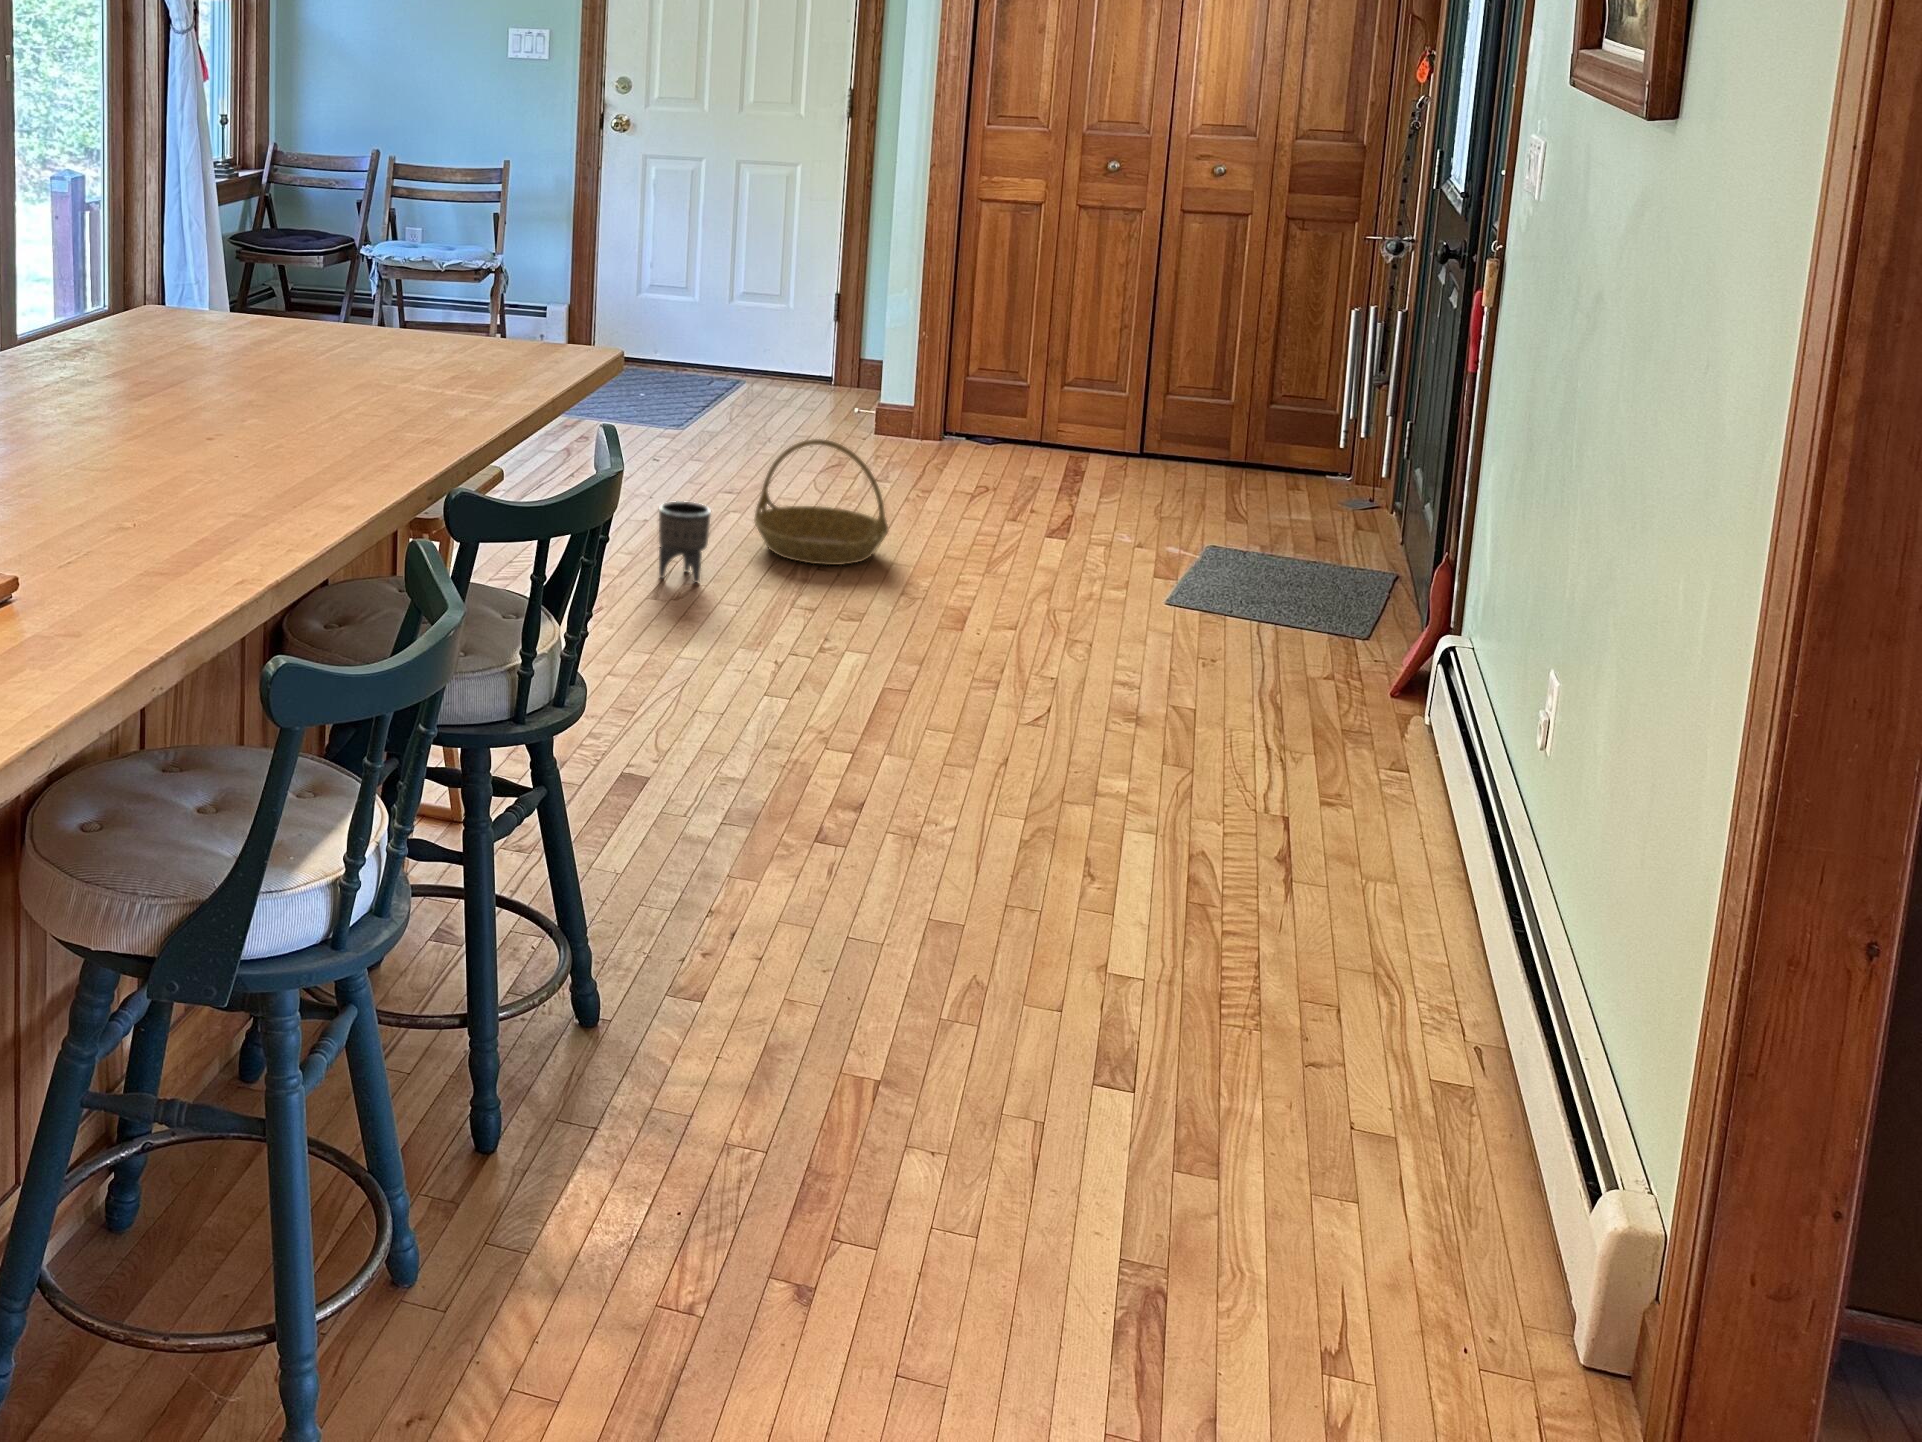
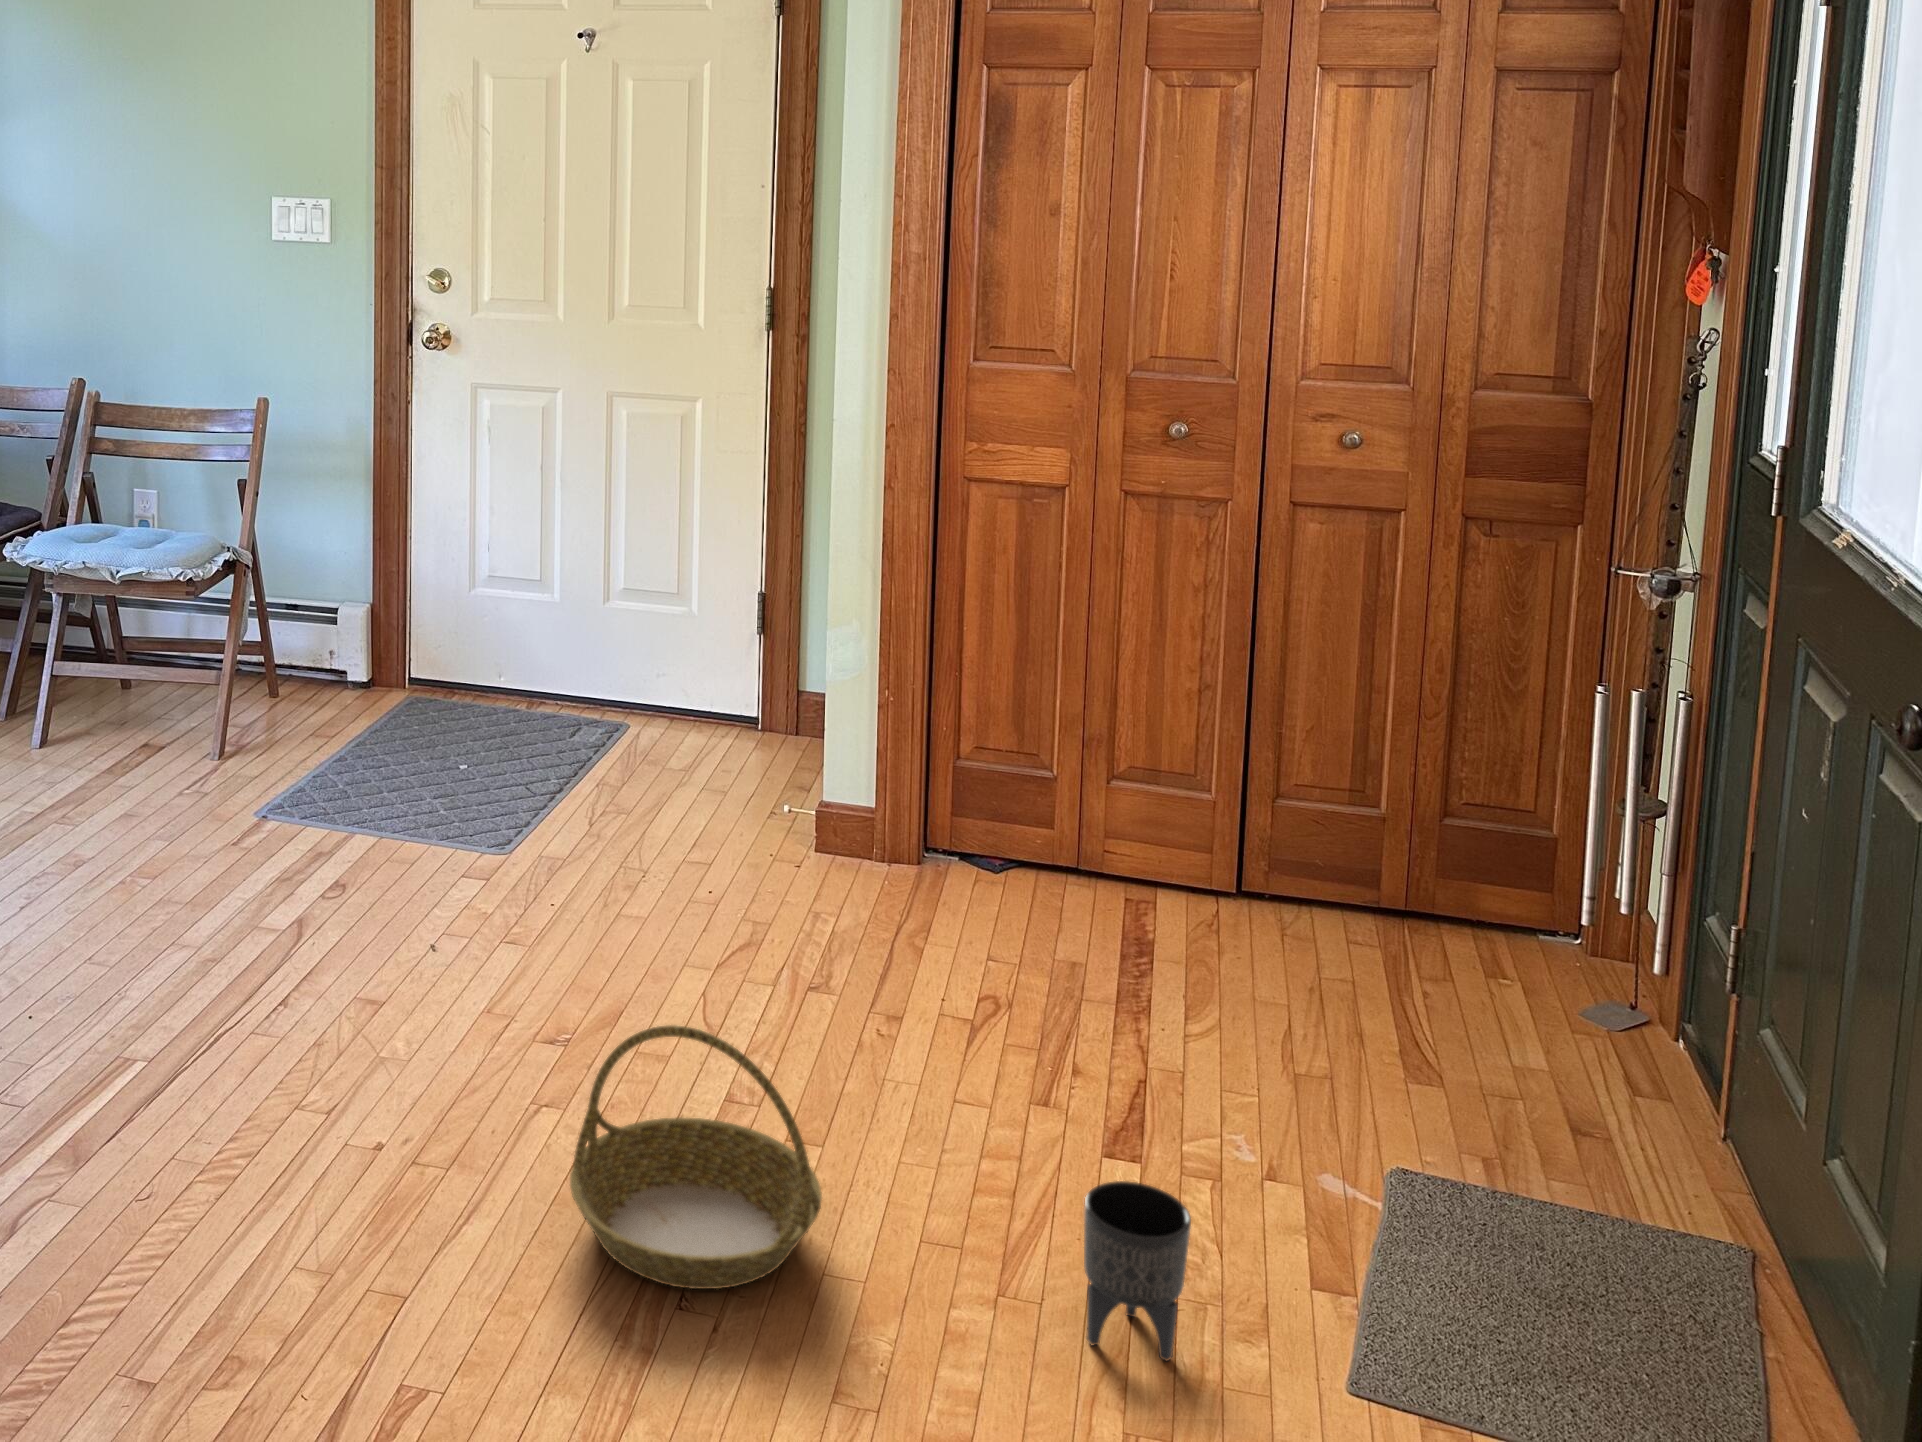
planter: present [659,501,711,583] -> present [1084,1181,1191,1361]

